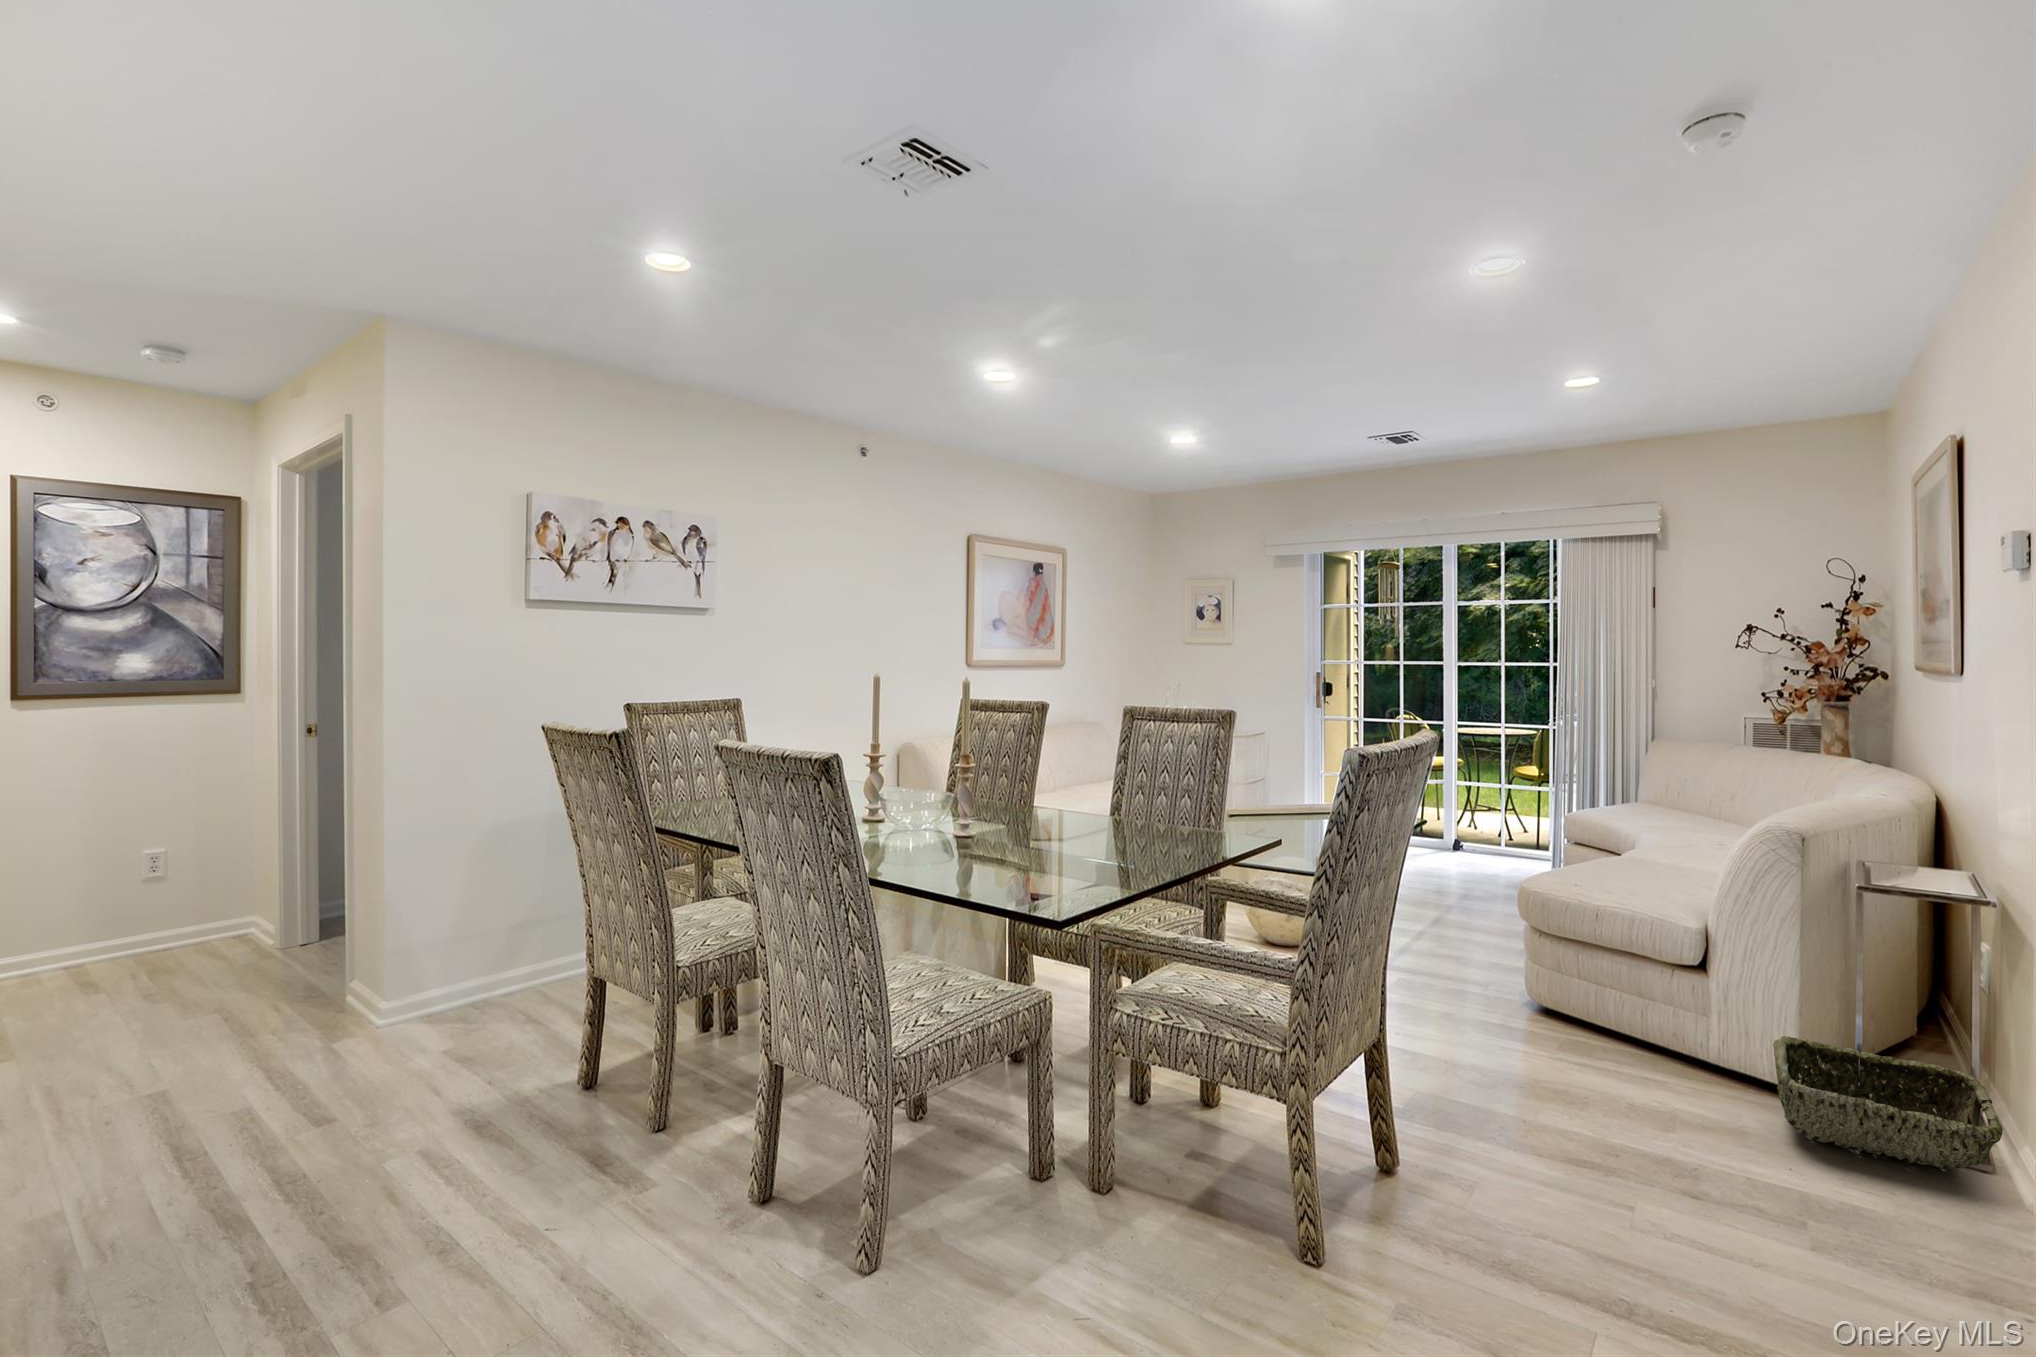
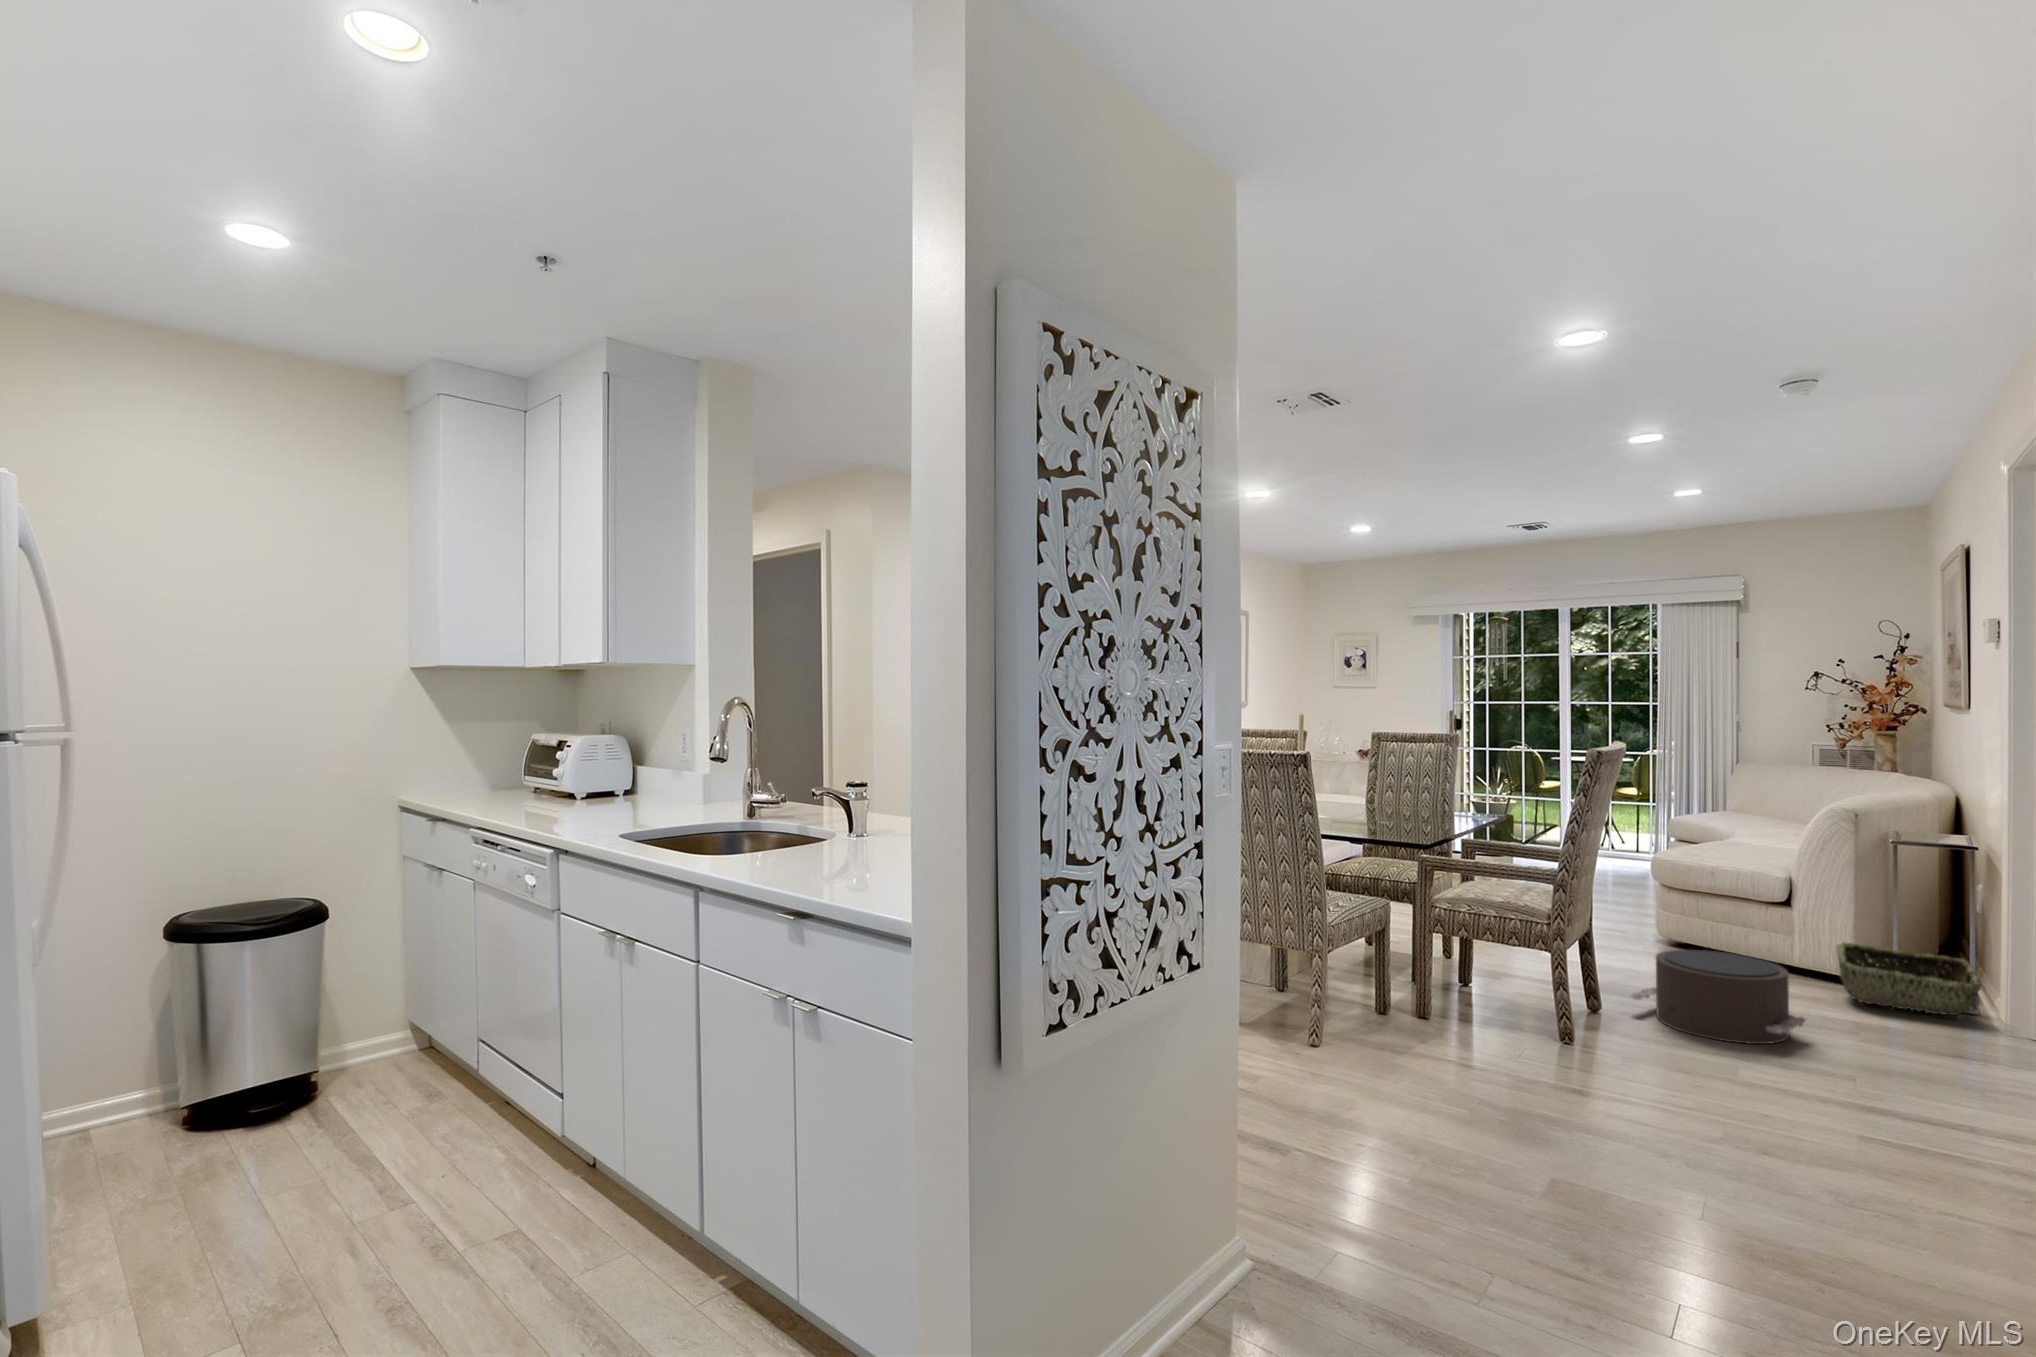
pouf: none [1448,1066,1729,1259] -> present [1631,950,1806,1044]

